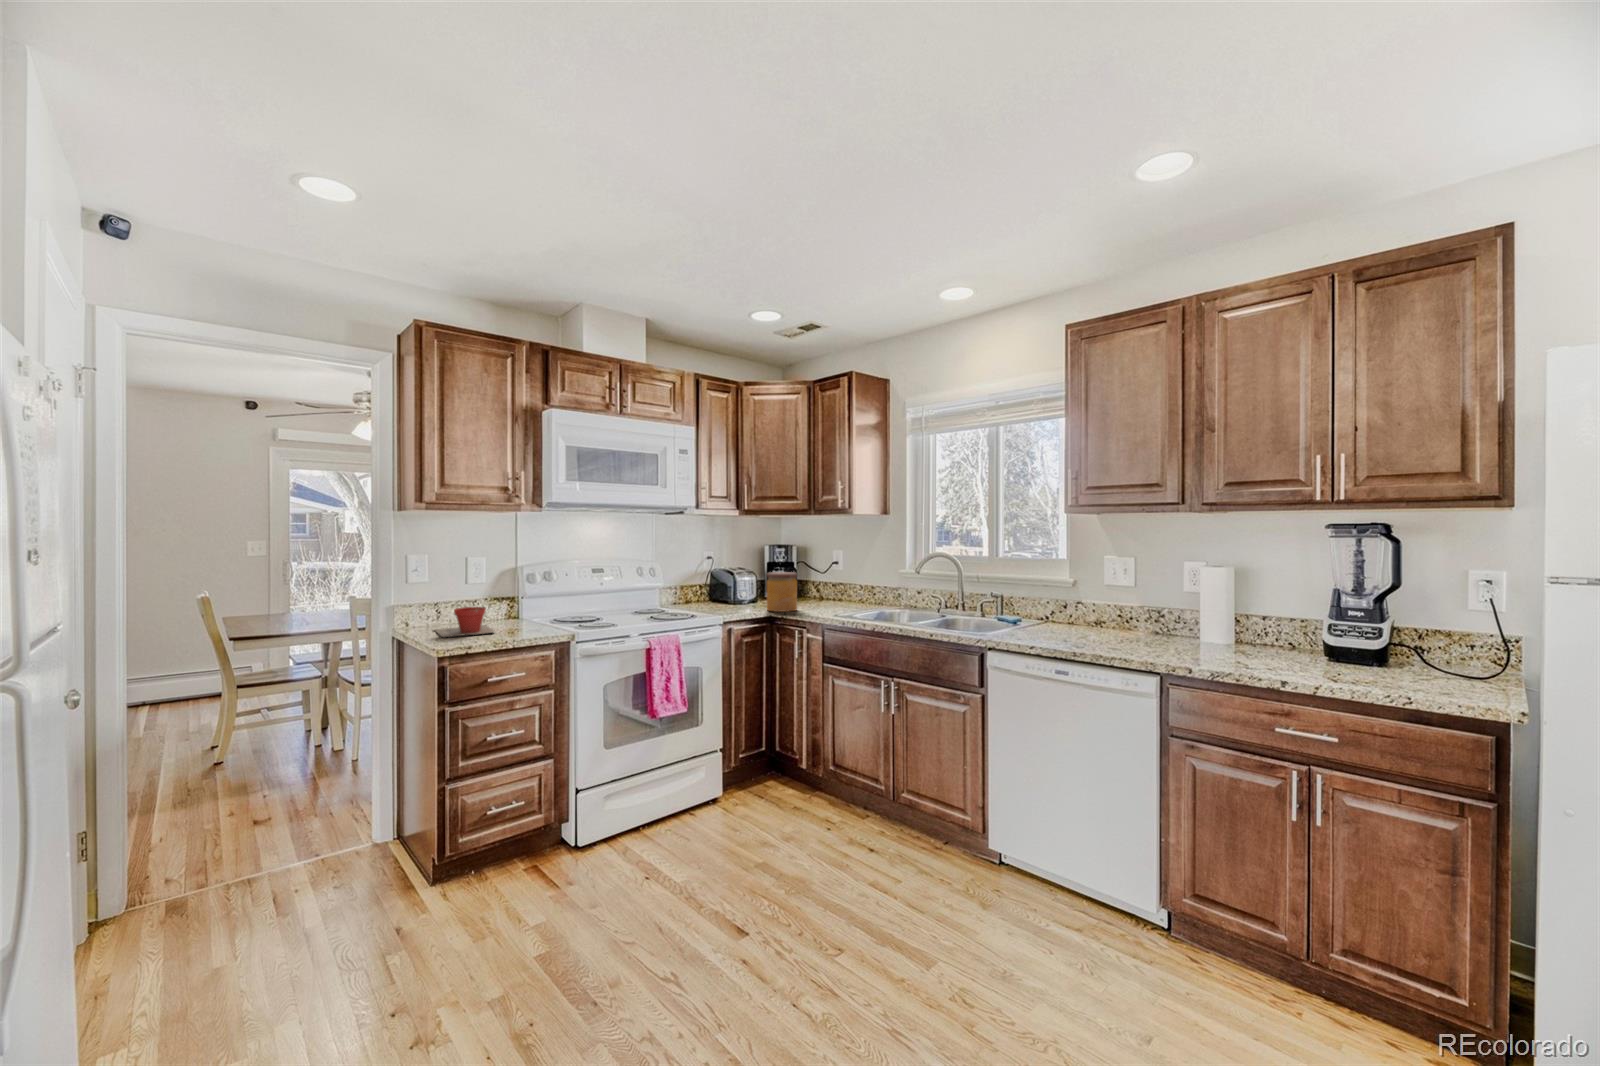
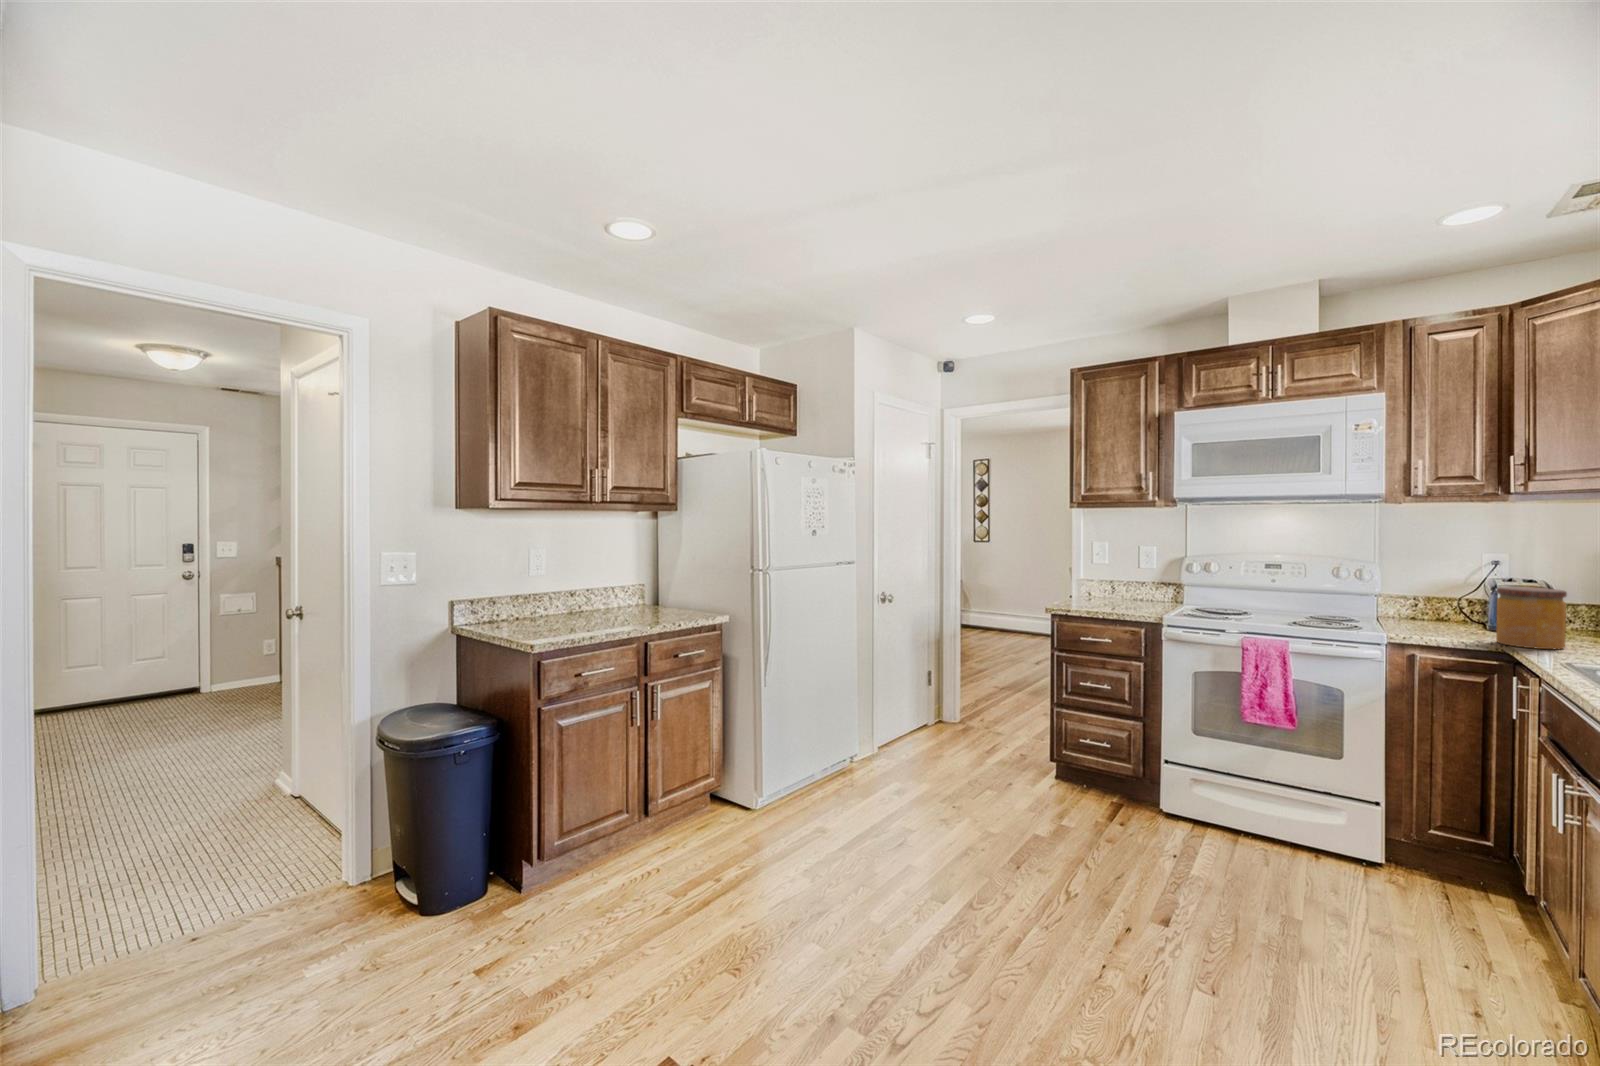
plant pot: present [435,607,495,637] -> none [1081,585,1139,607]

